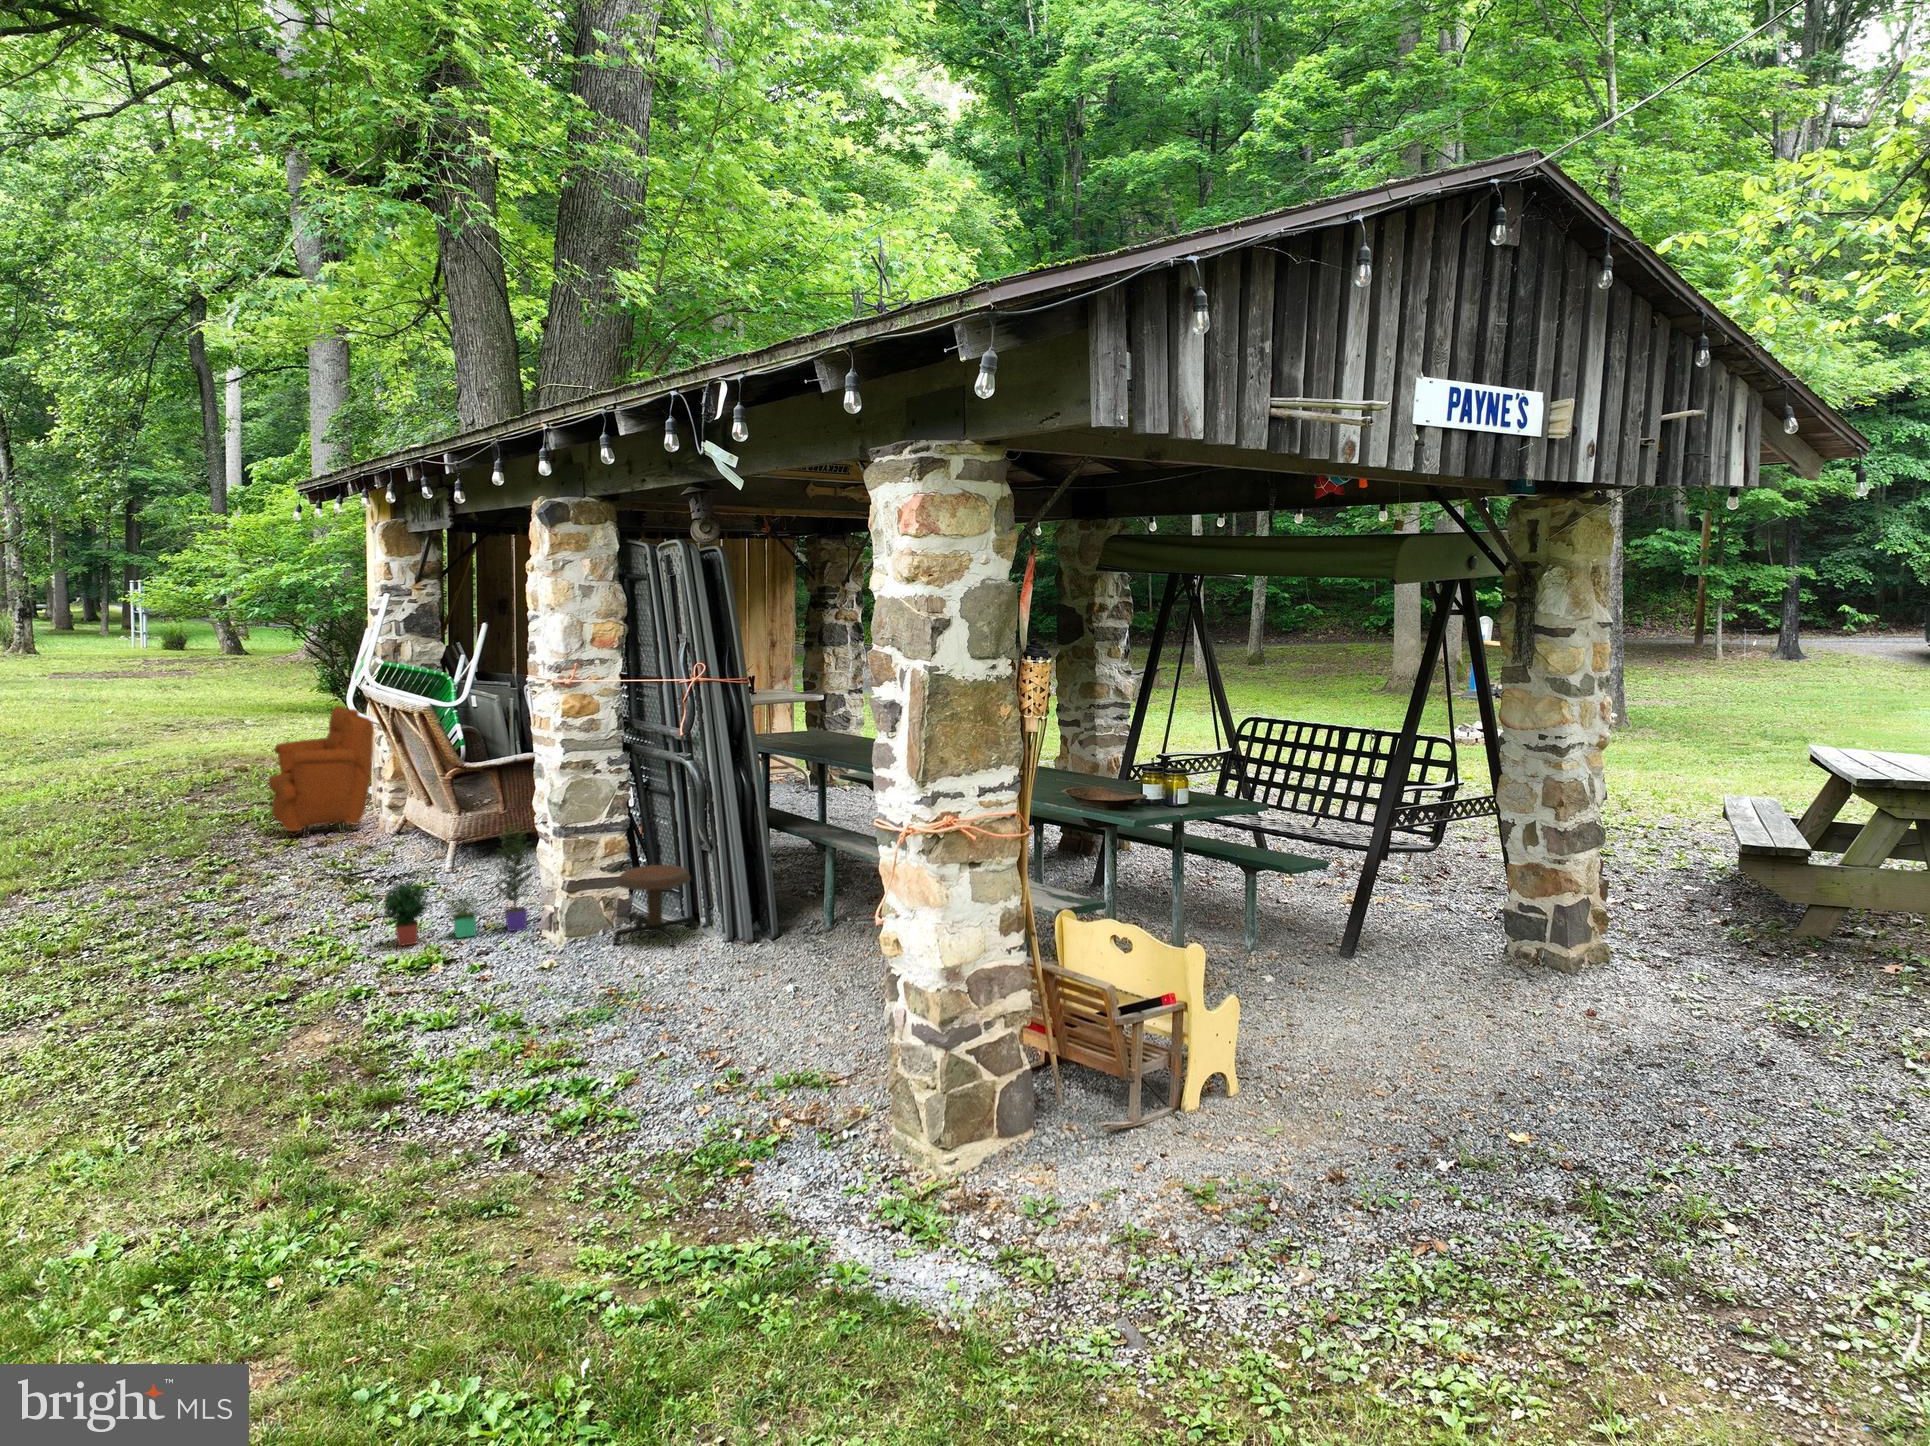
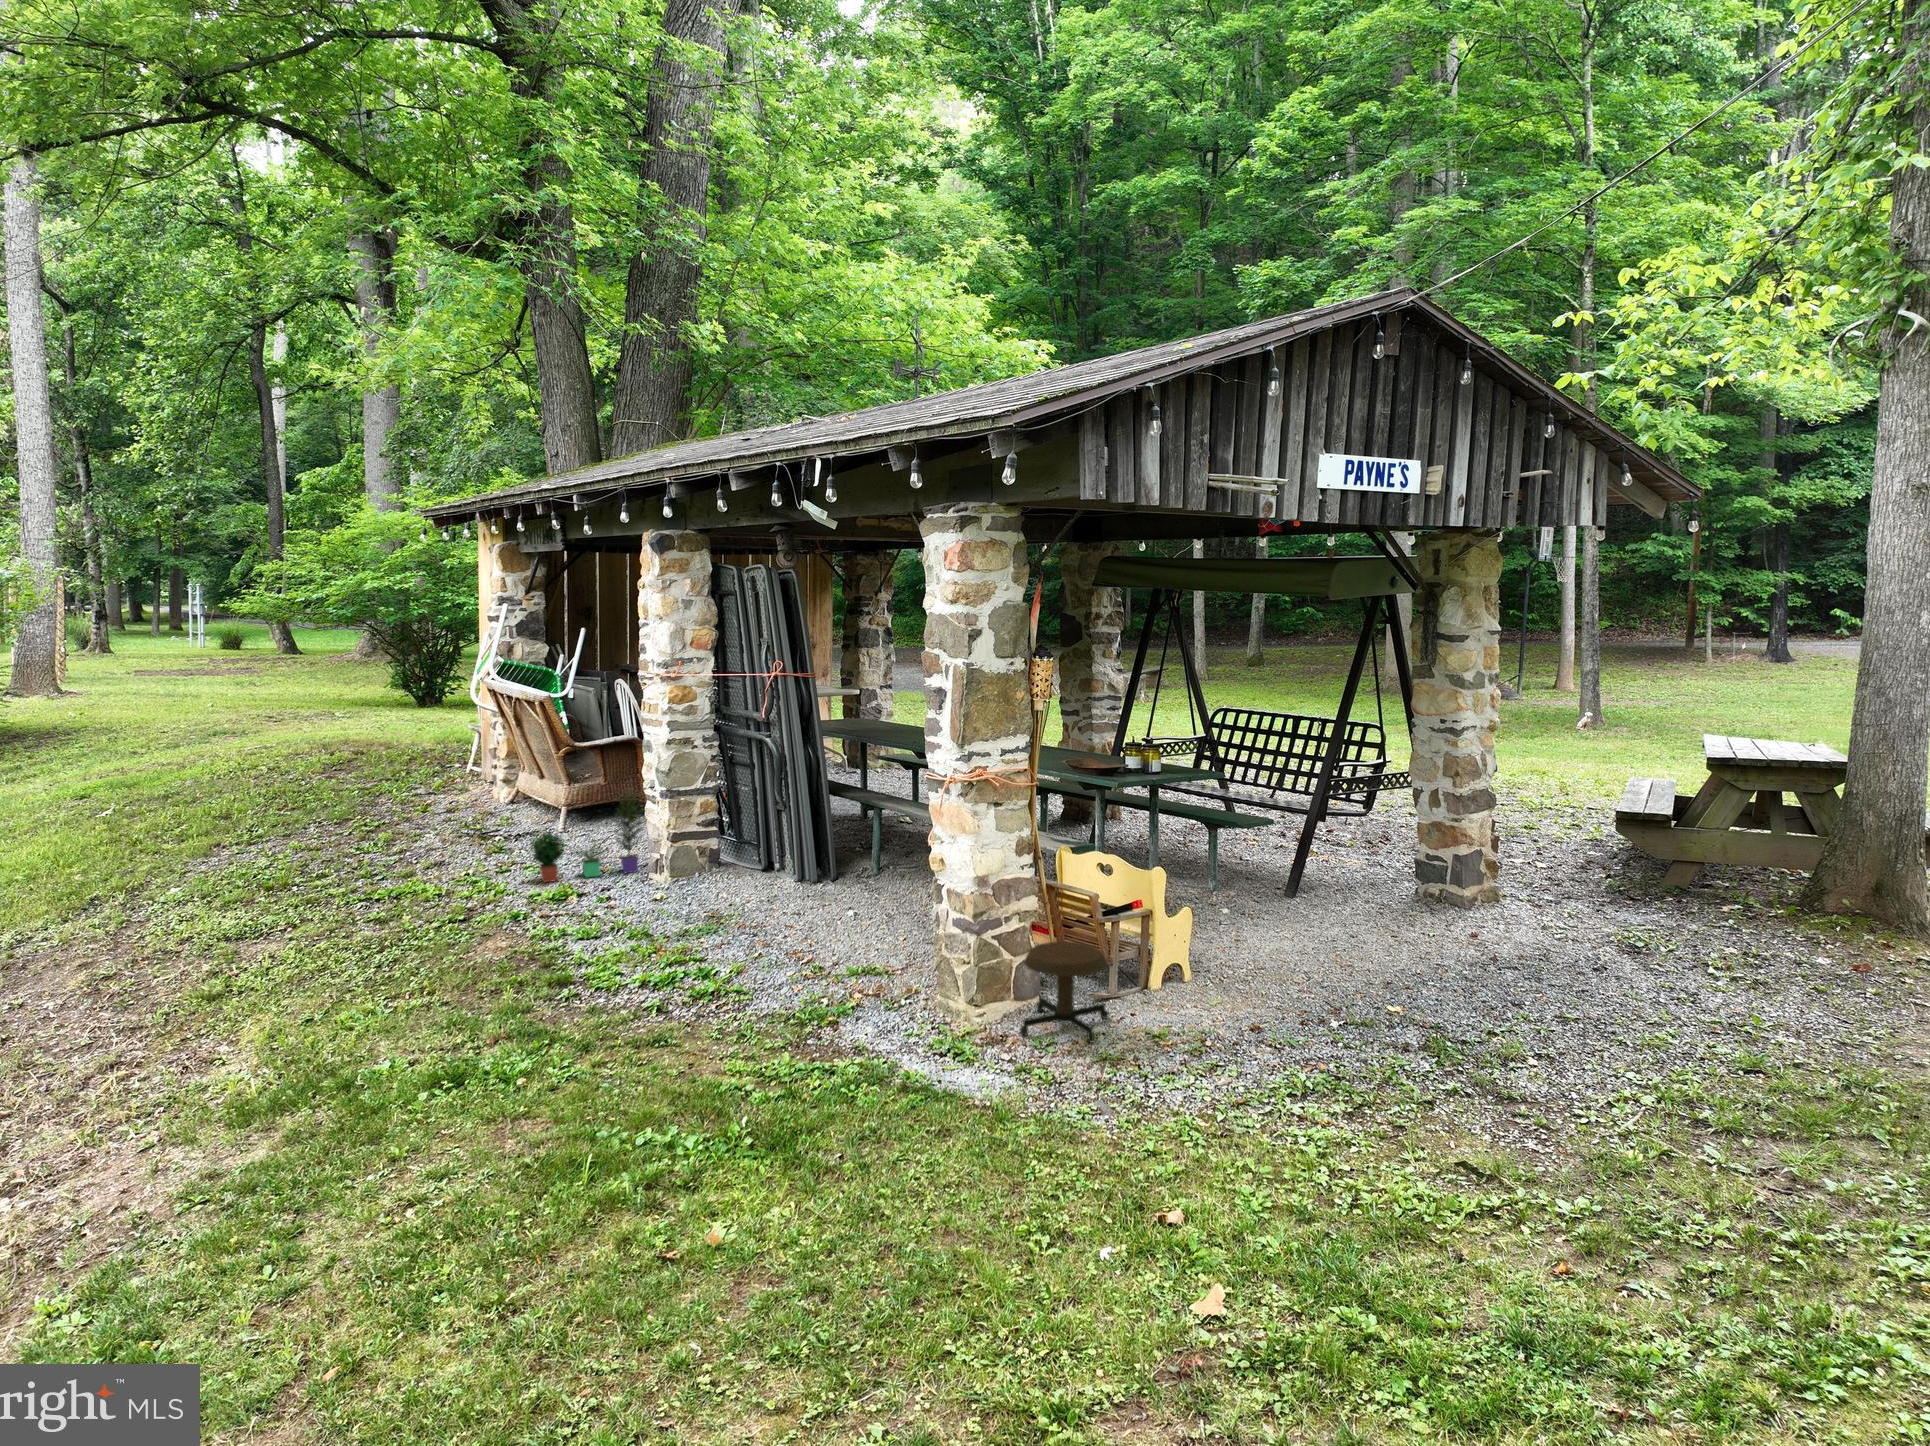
armchair: present [268,706,374,837] -> none [407,698,491,805]
stool: present [612,865,698,946] -> present [1020,941,1109,1042]

